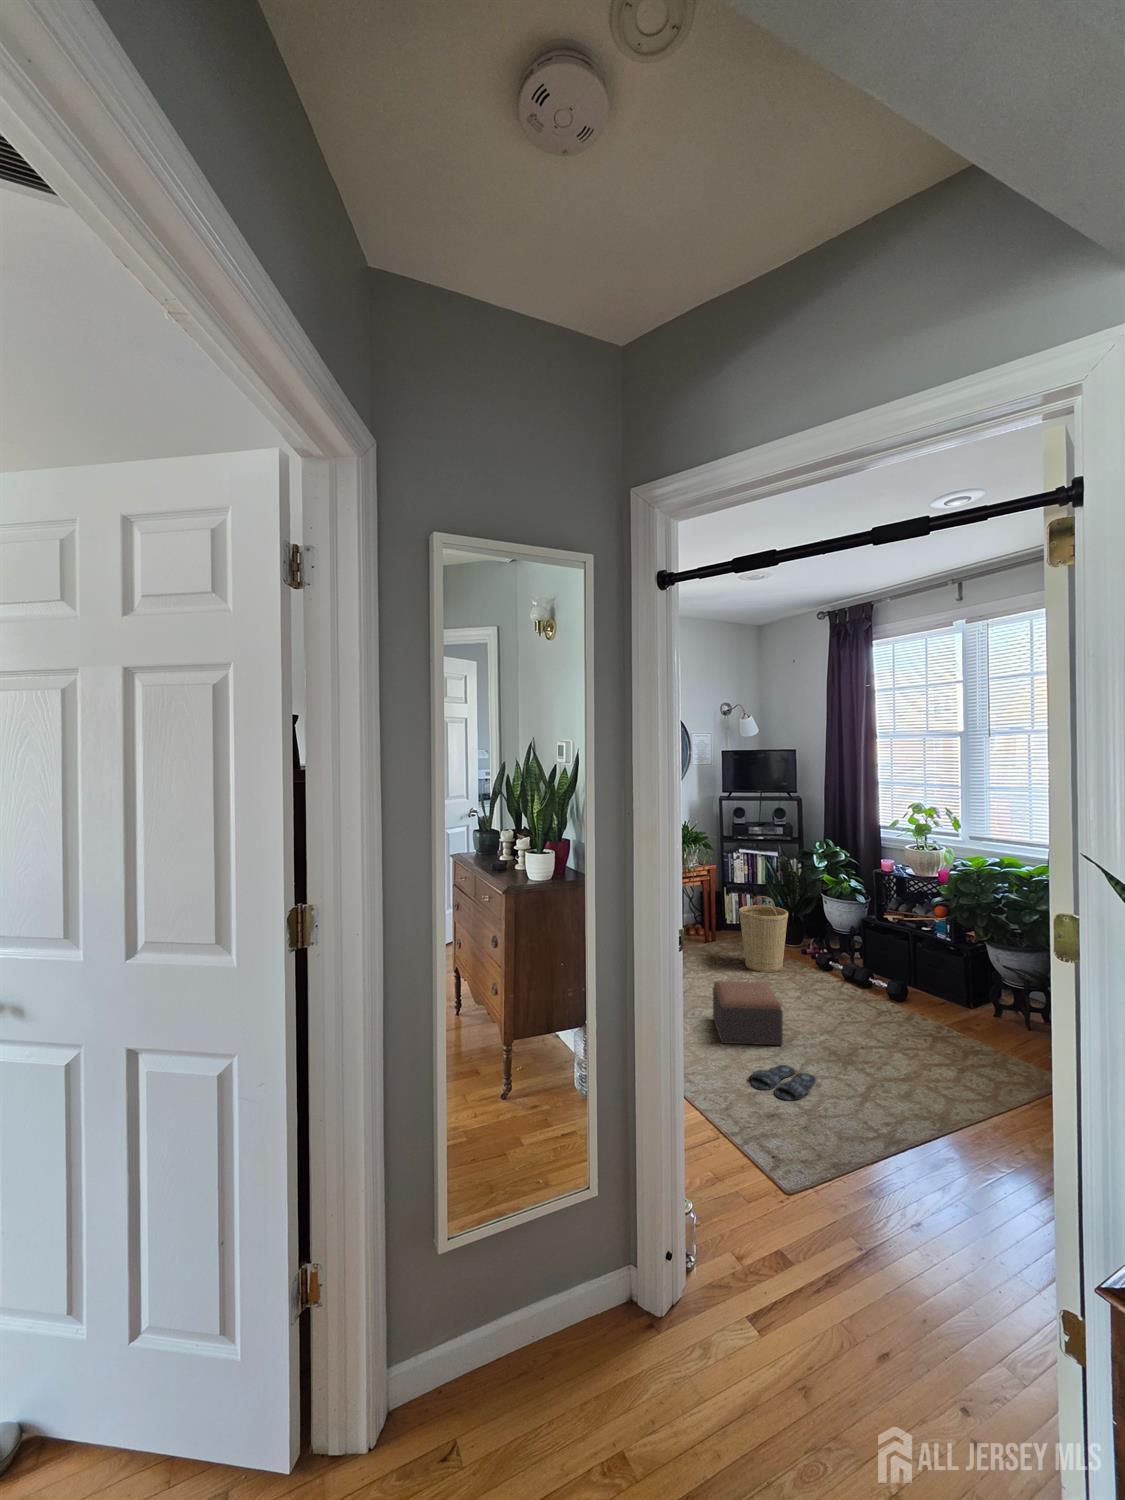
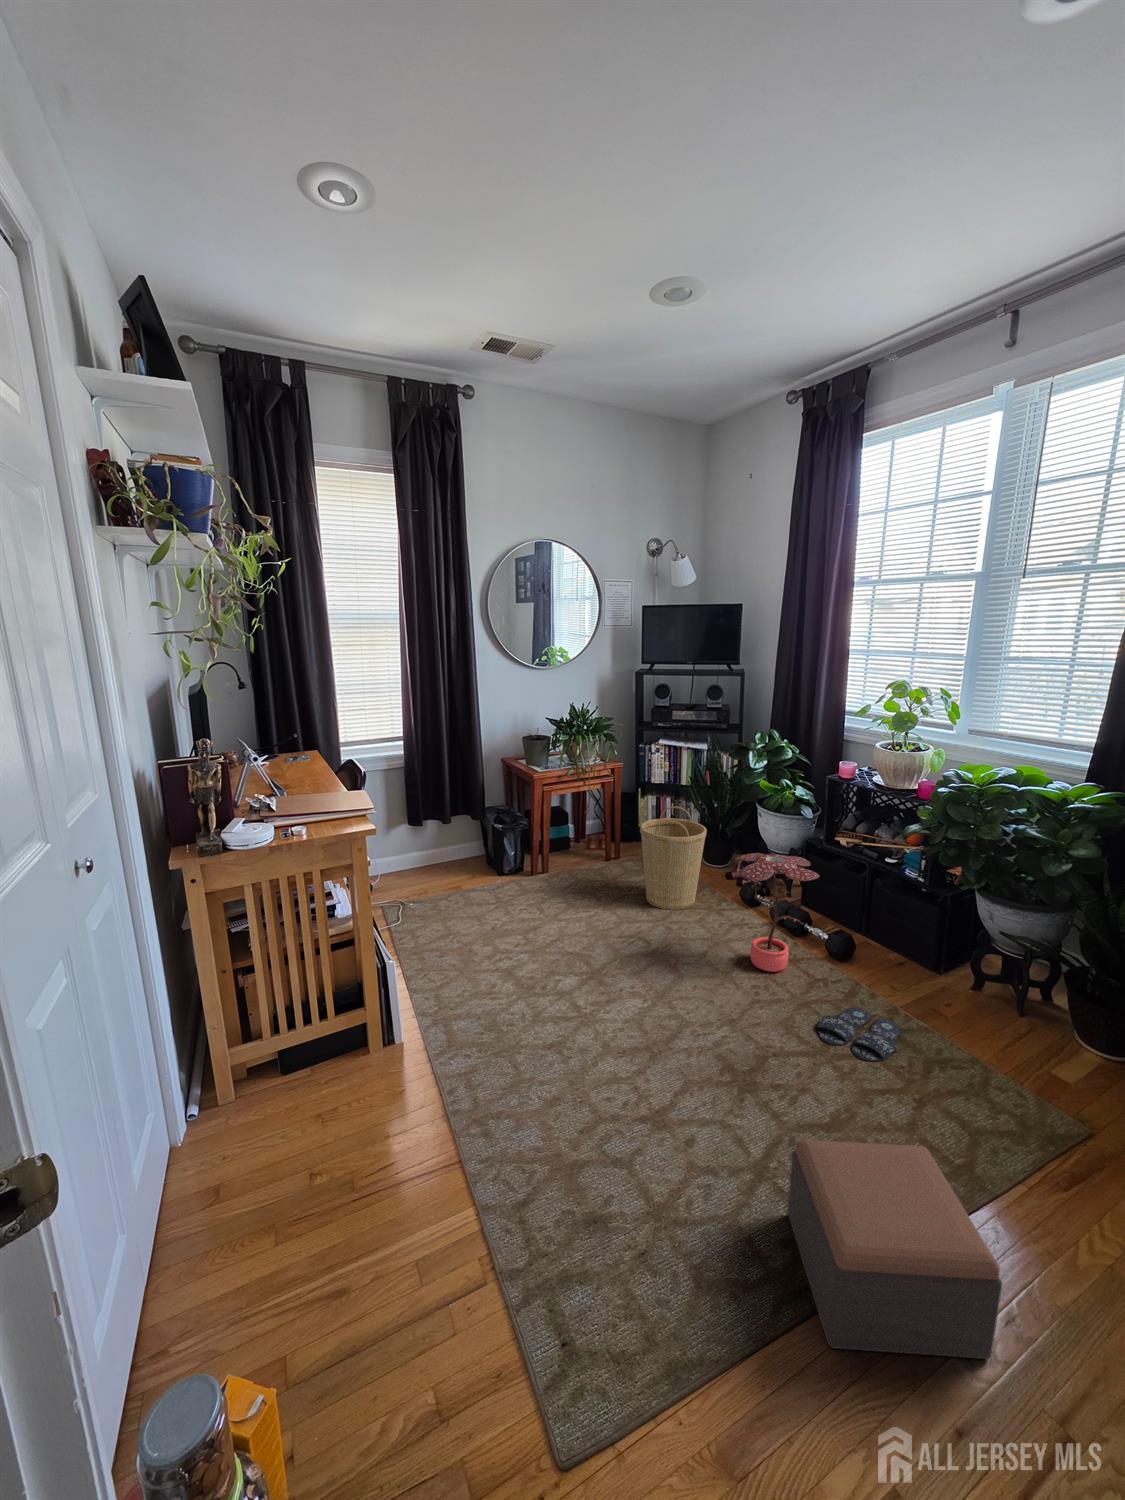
potted plant: none [817,923,878,1007] -> present [736,853,819,972]
footstool: present [713,981,783,1045] -> present [788,1140,1002,1359]
slippers: present [751,1065,816,1101] -> present [817,1008,900,1061]

